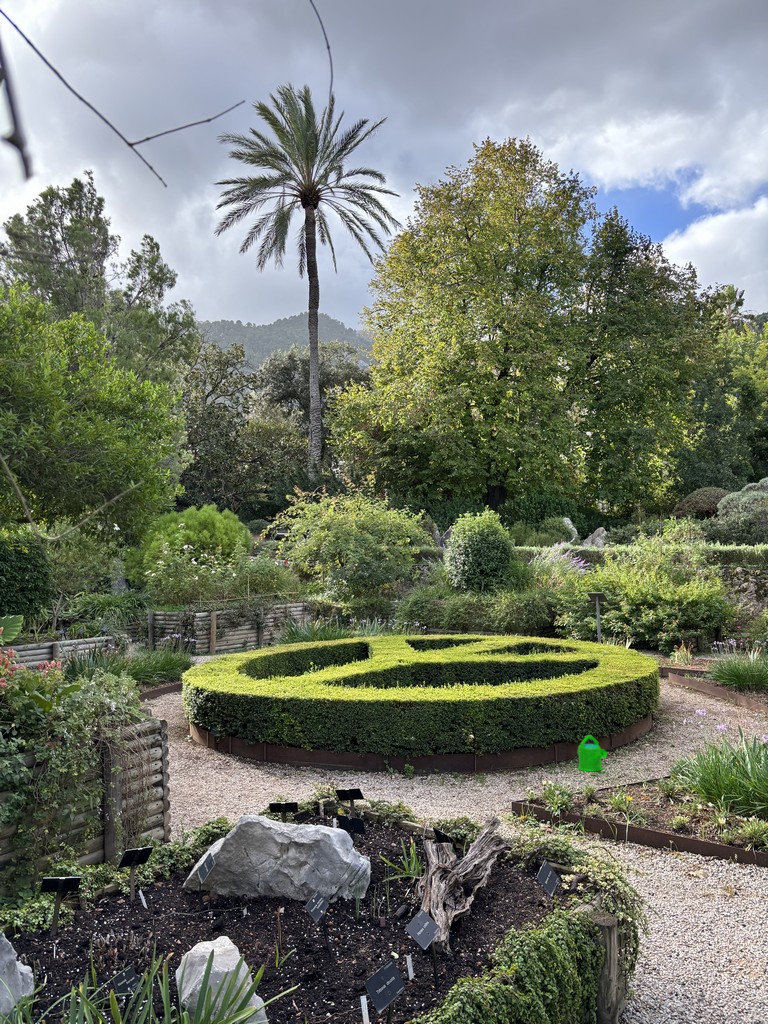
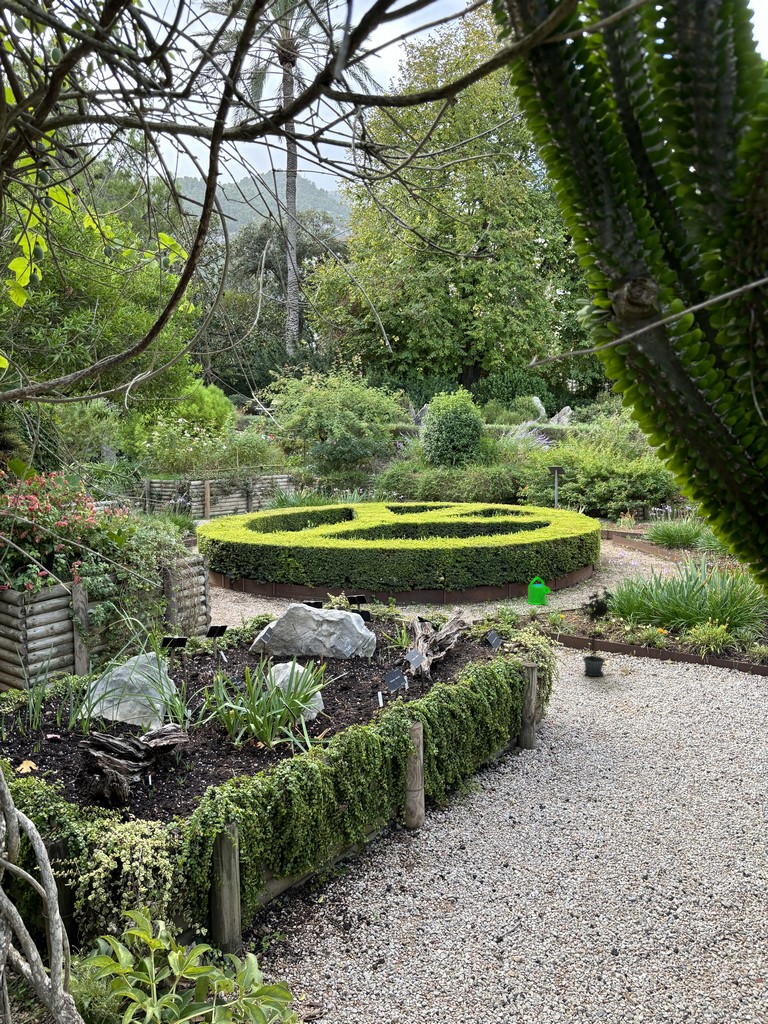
potted plant: none [660,774,720,909] -> present [580,587,614,676]

